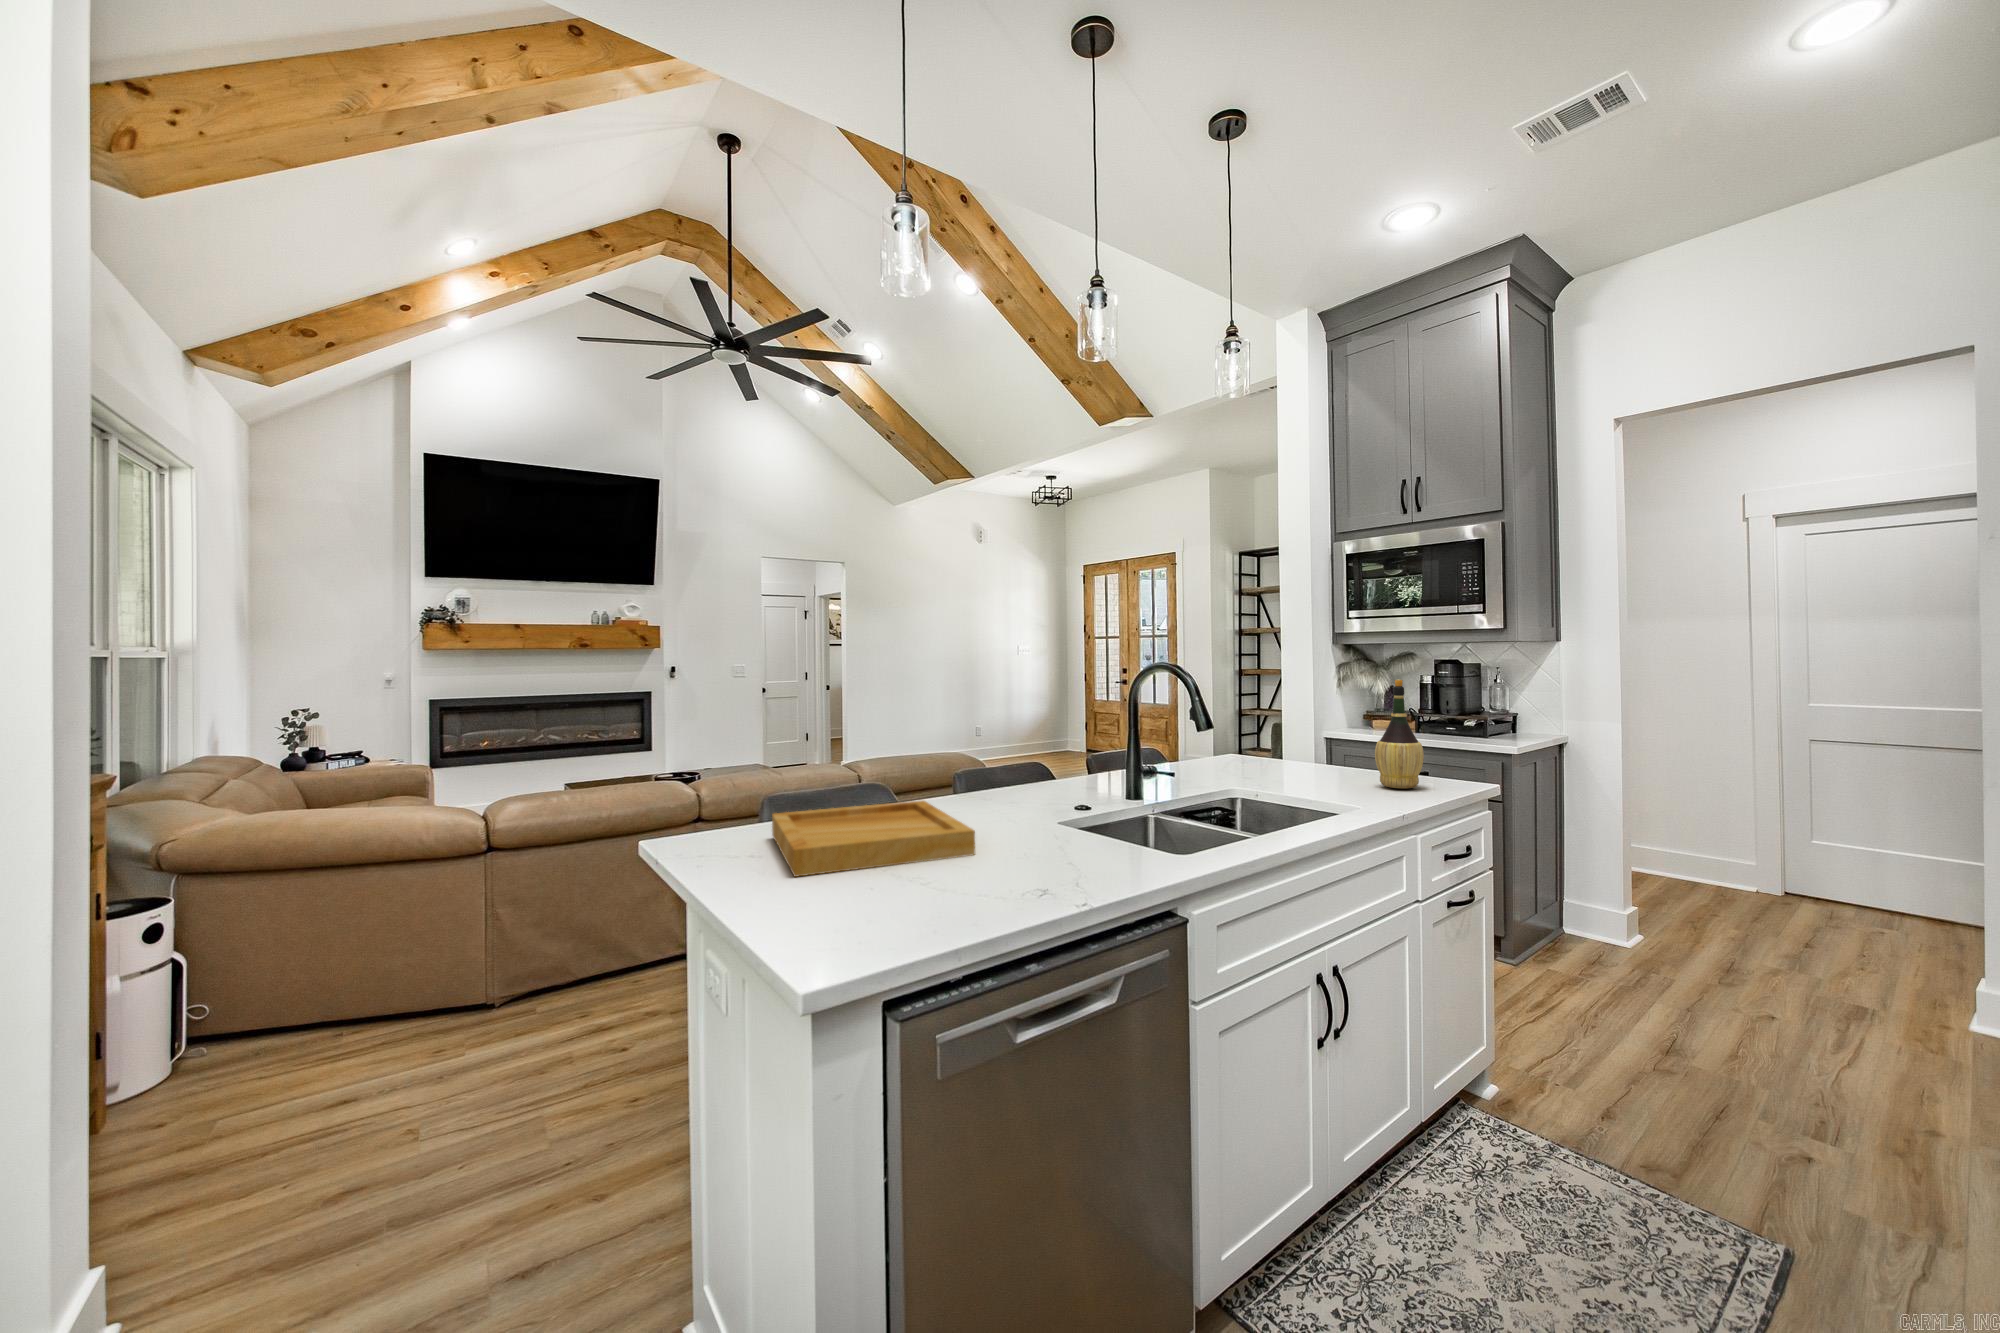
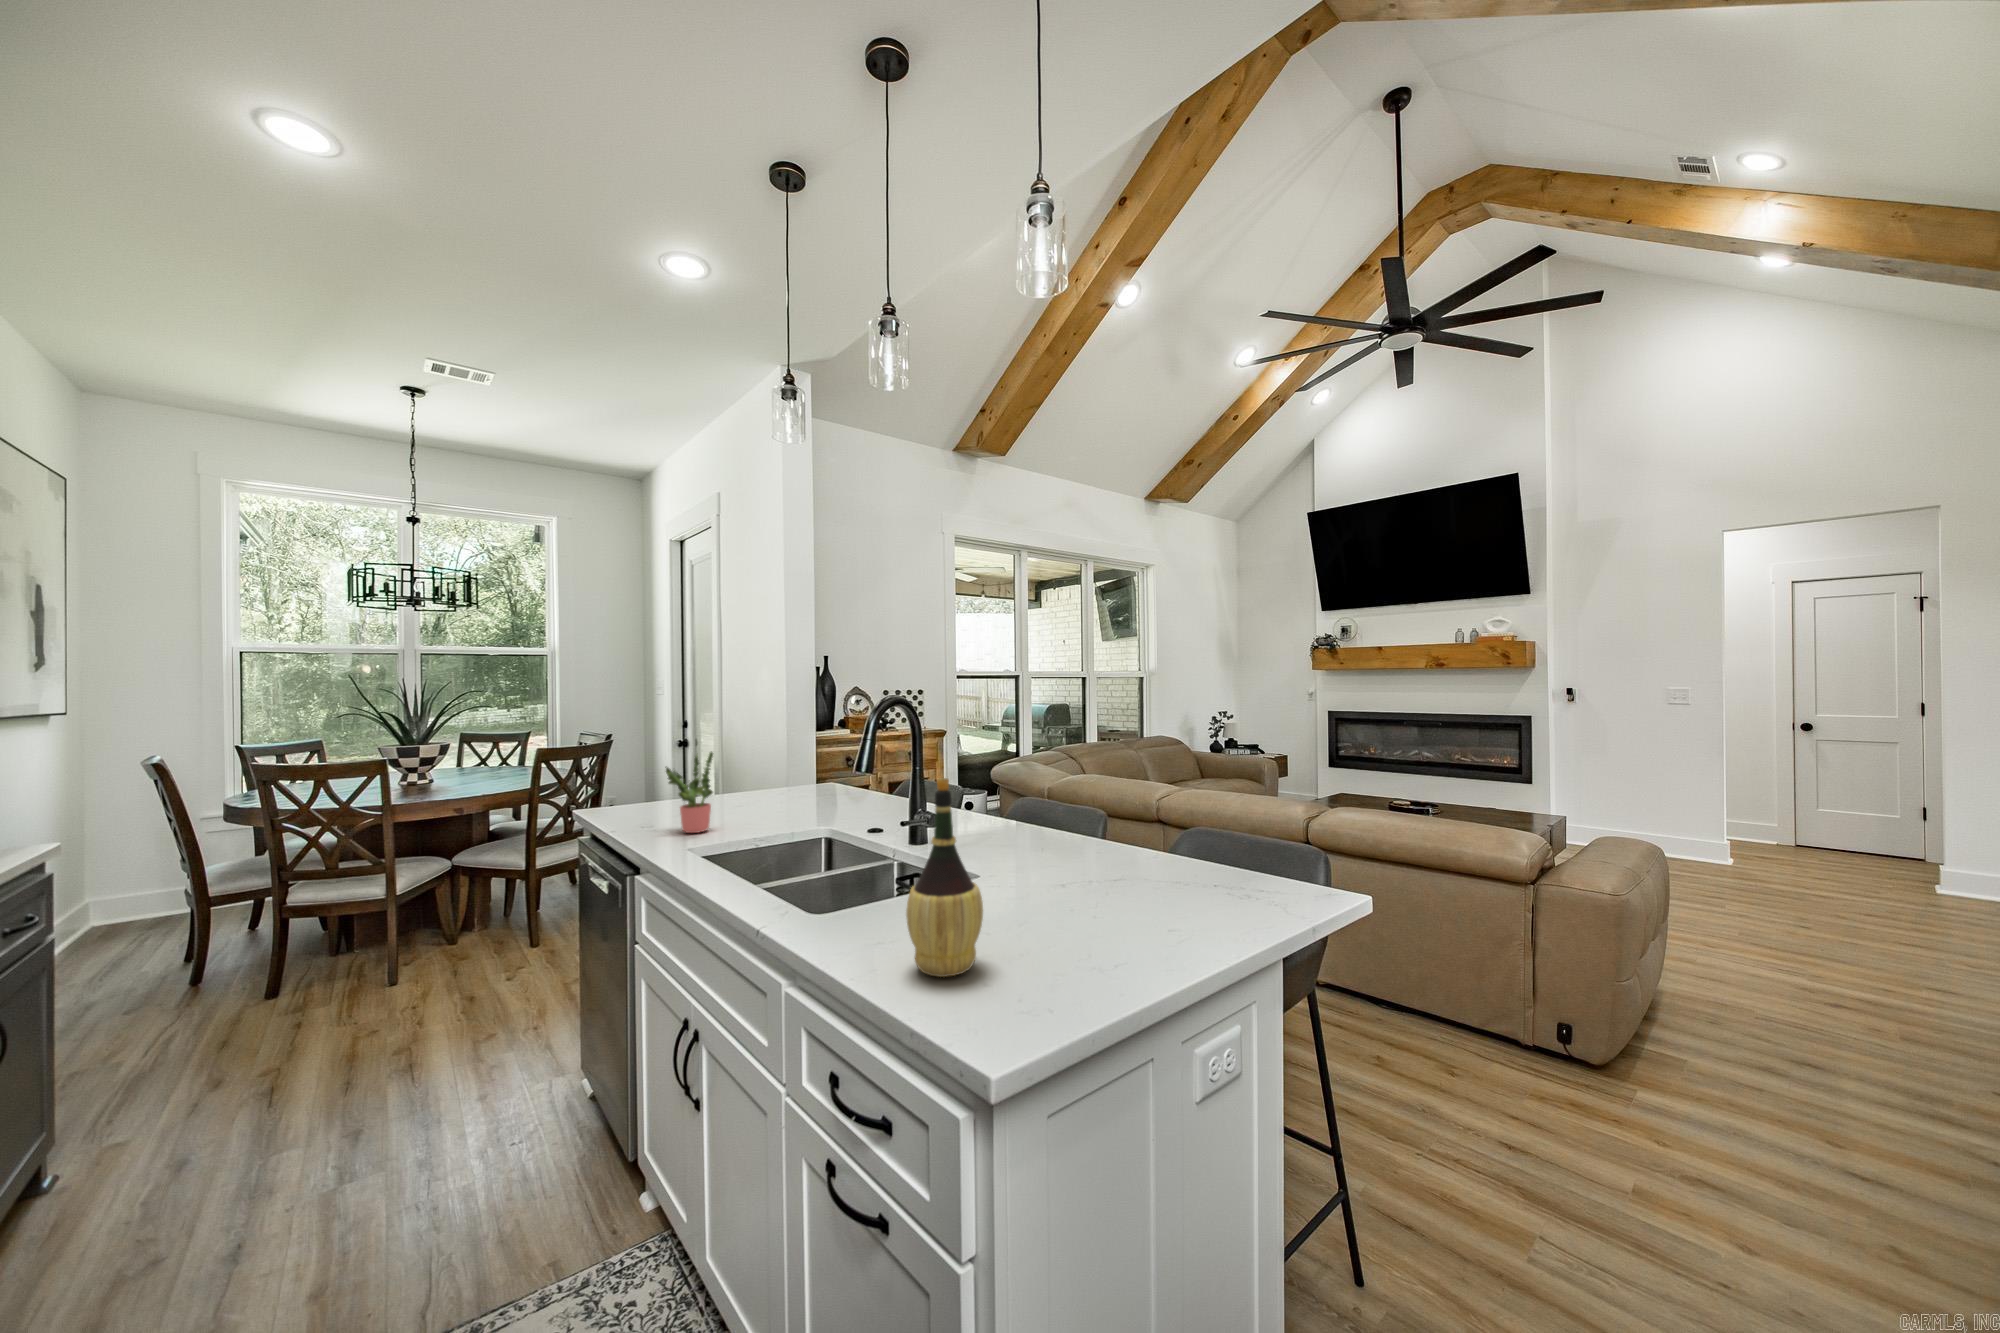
potted plant: none [954,734,1058,881] -> present [665,752,713,833]
tray: present [772,801,975,877] -> none [744,790,863,830]

